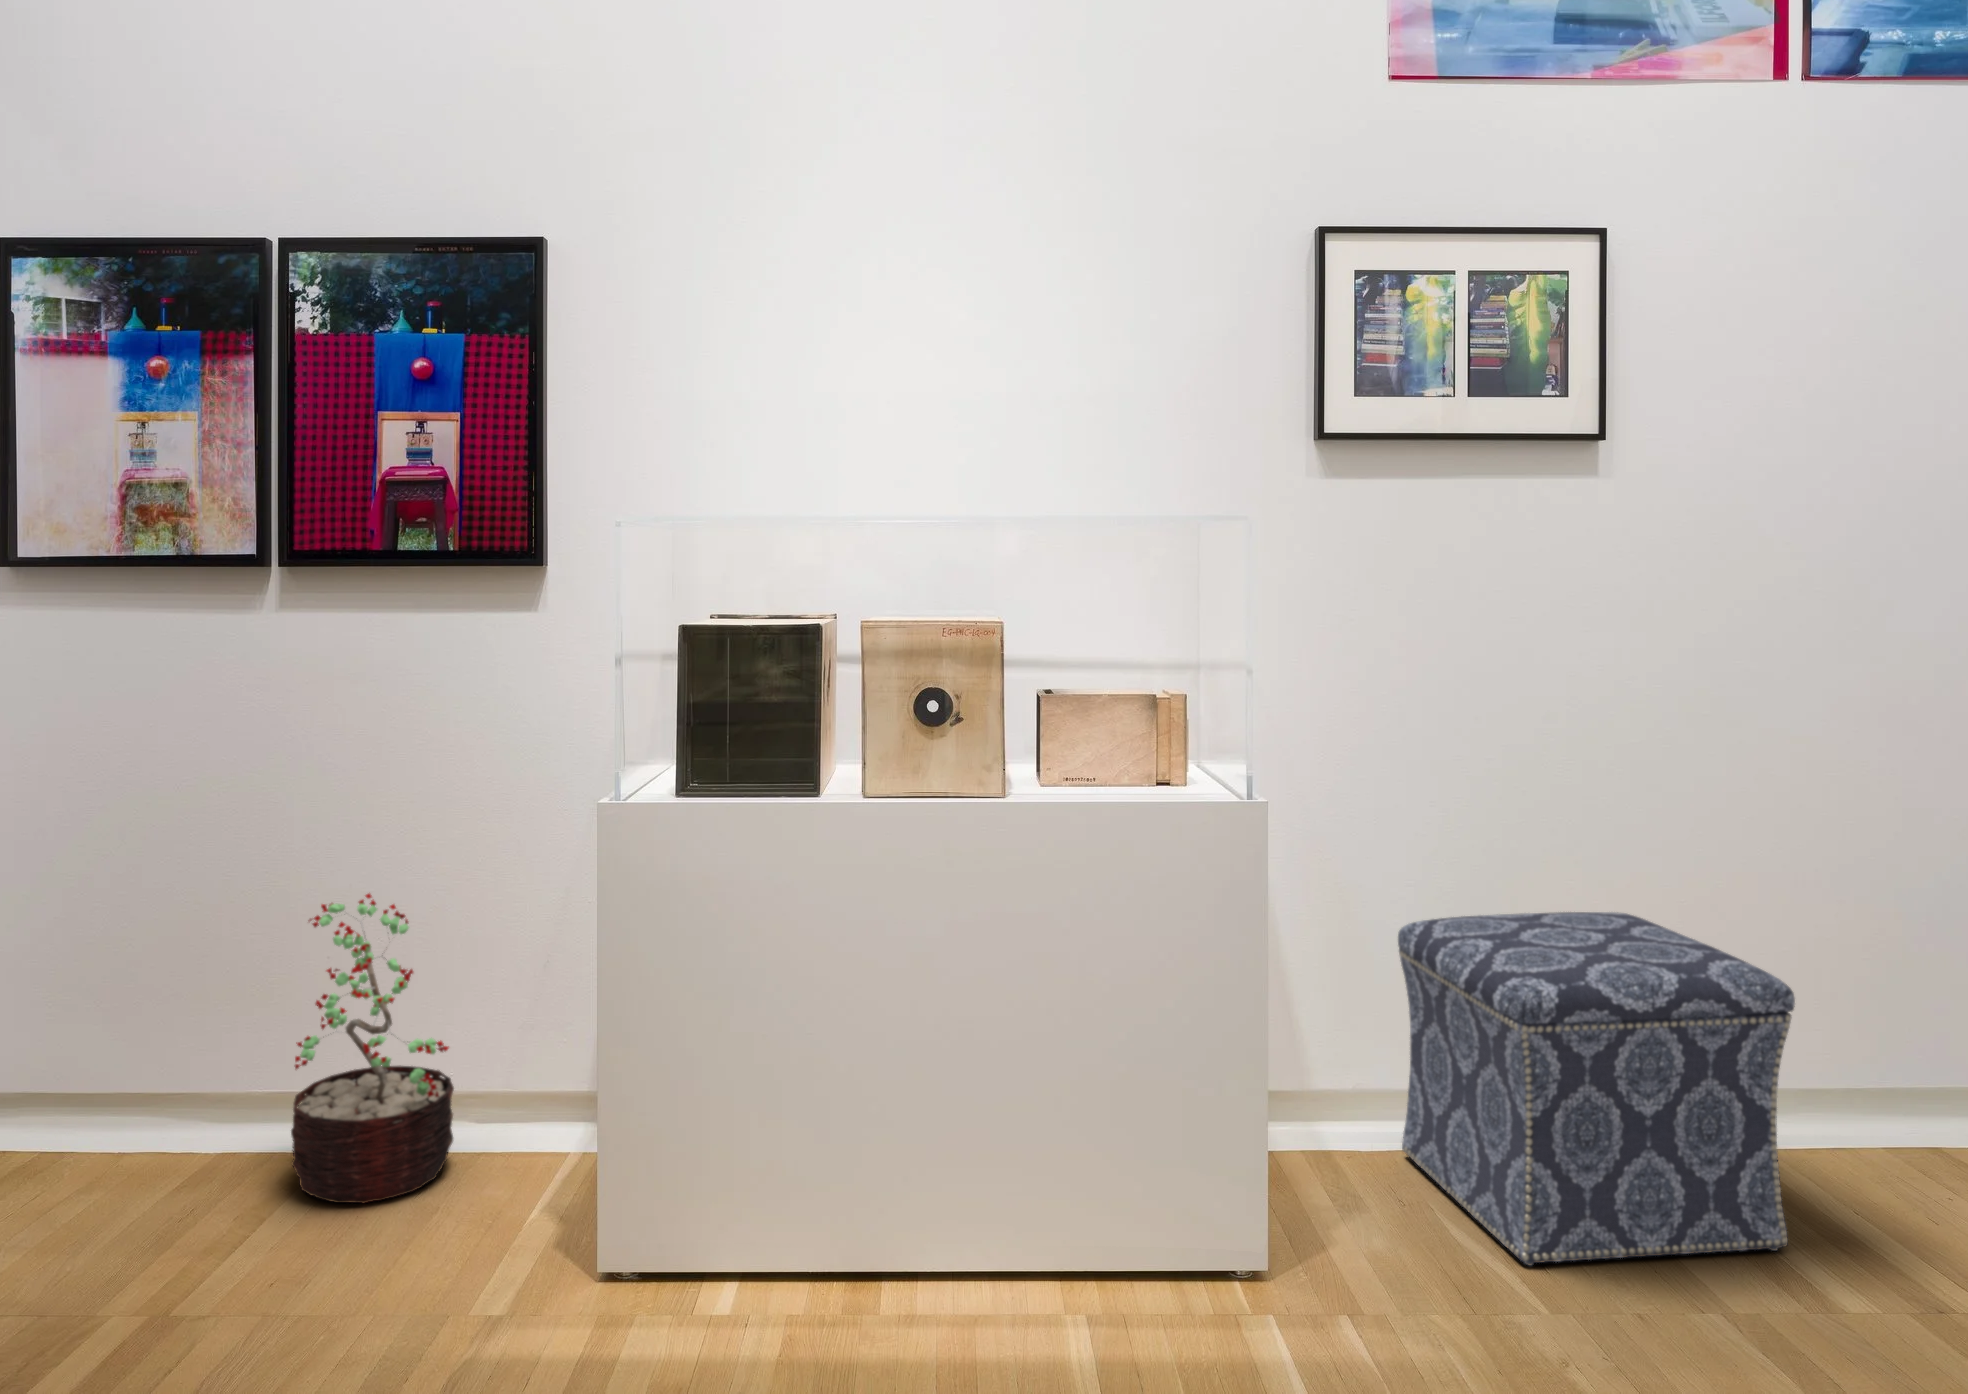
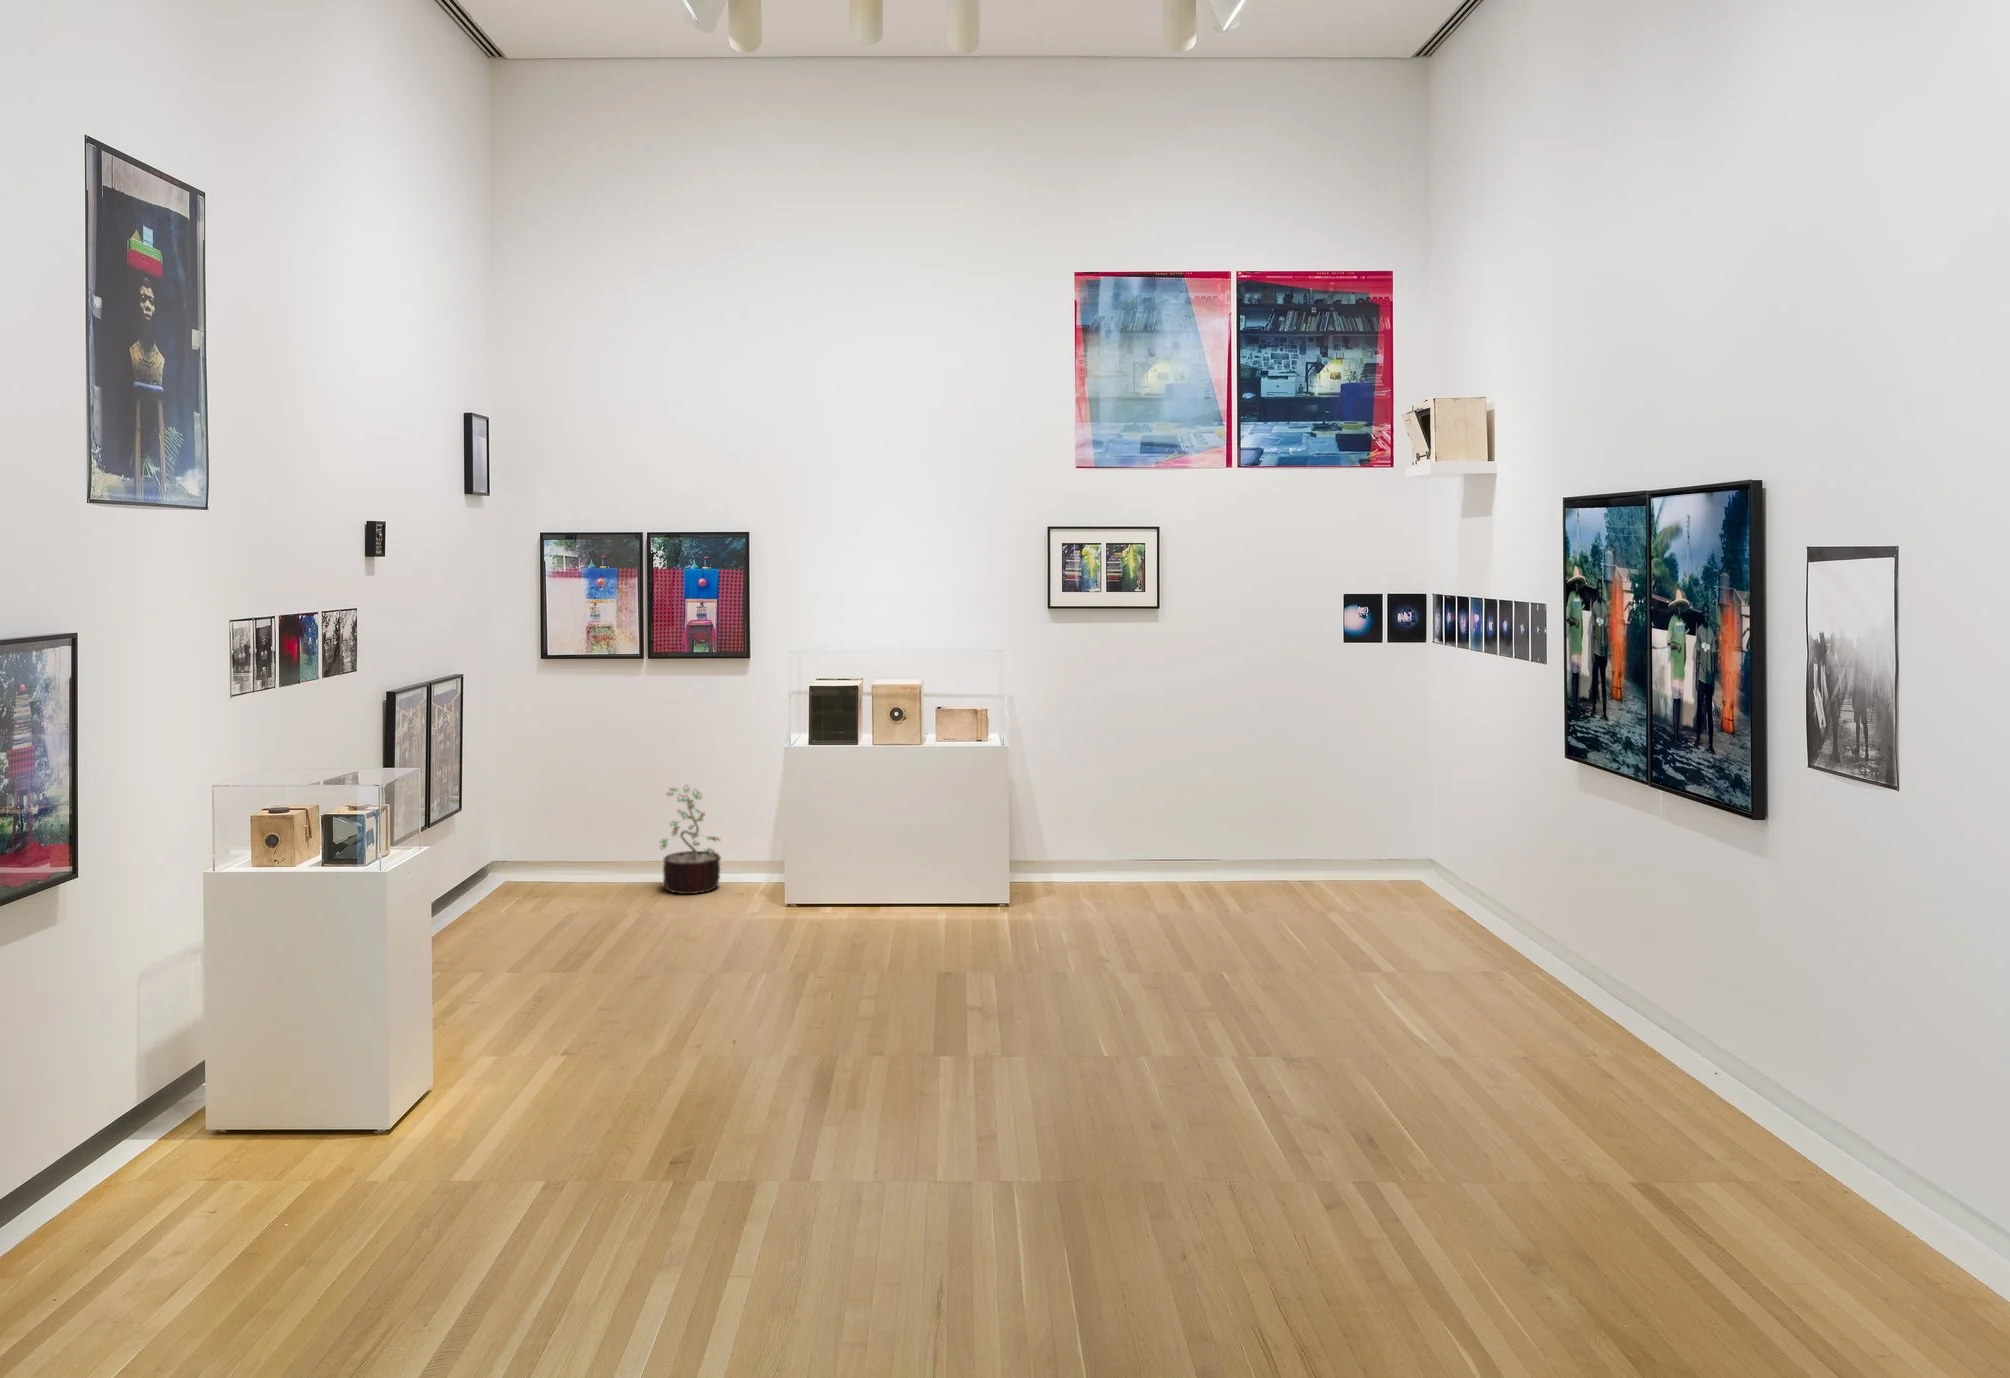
ottoman: present [1398,912,1795,1265] -> none [1077,790,1197,904]

